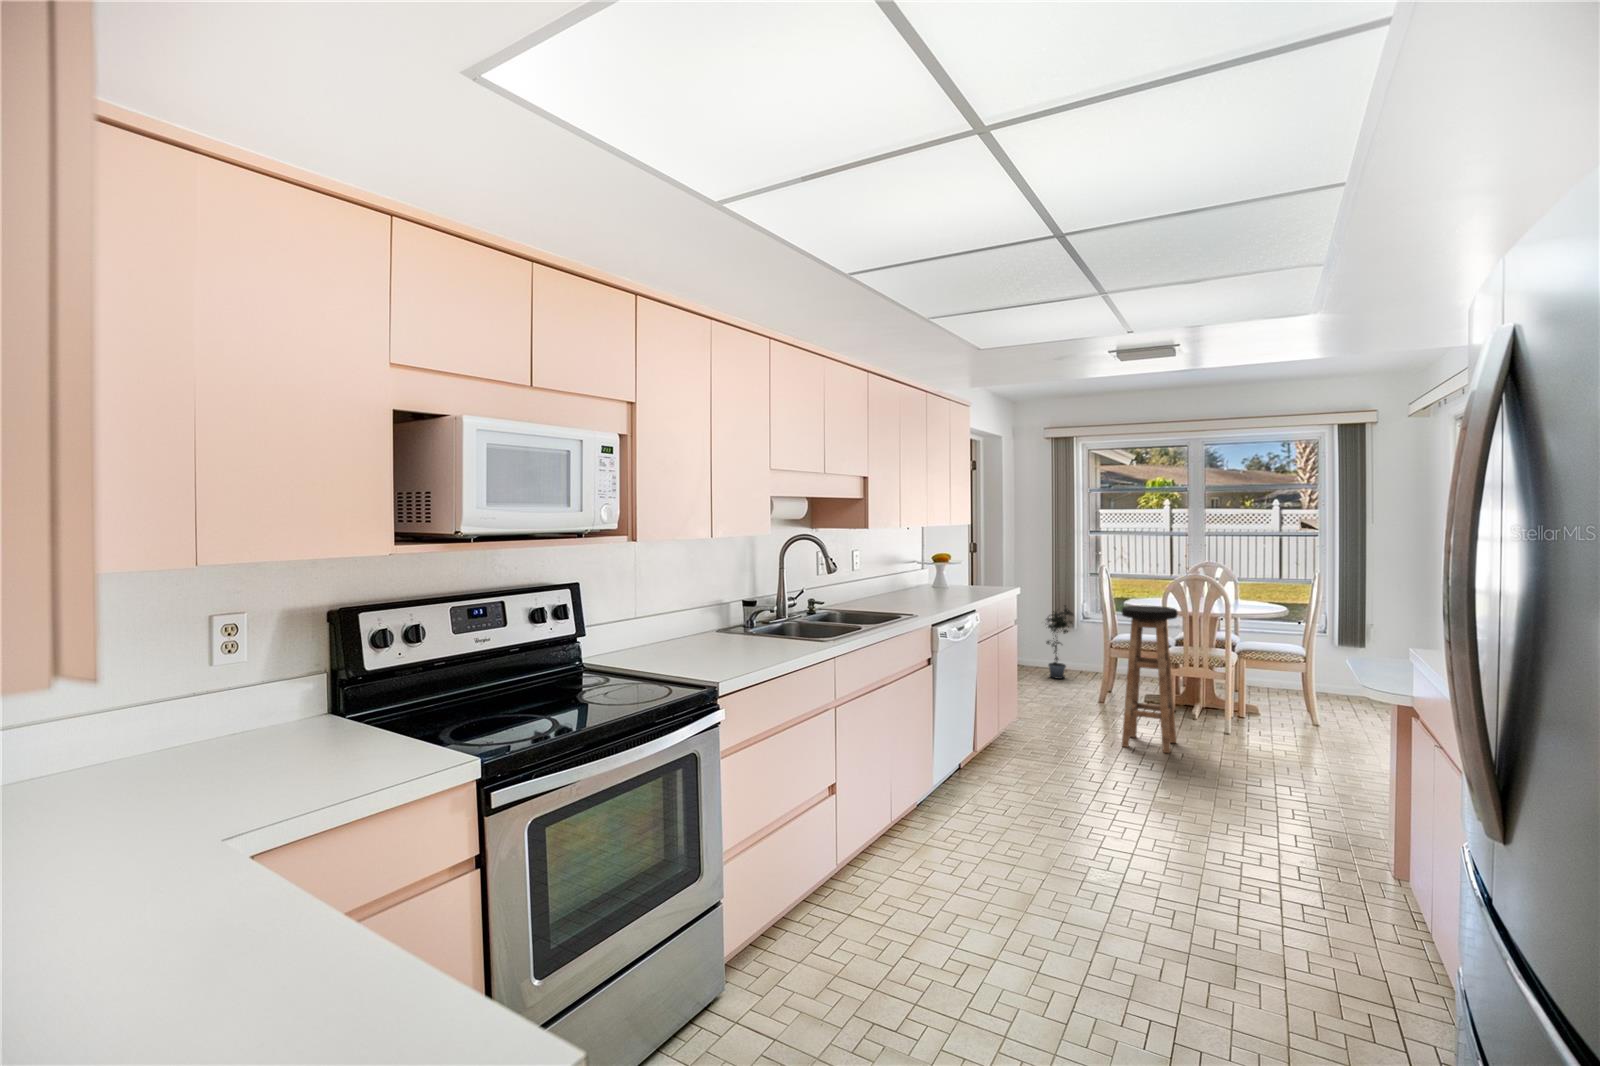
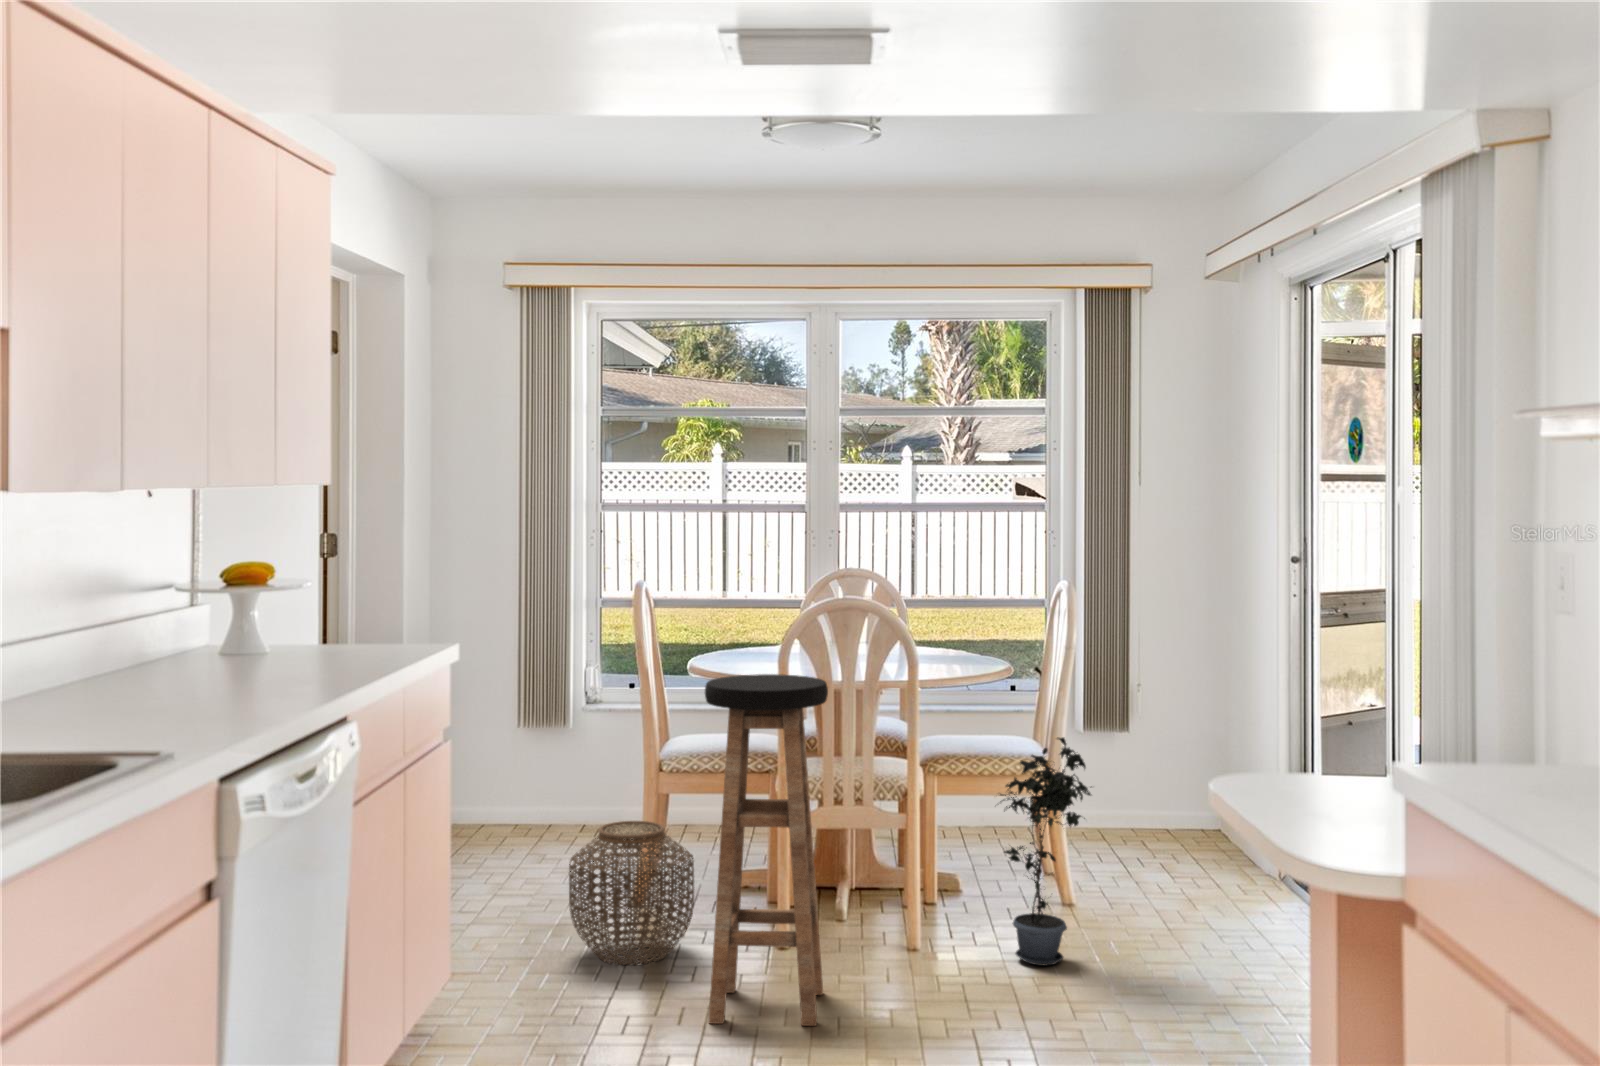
potted plant: present [1046,606,1073,679] -> present [1000,737,1091,966]
woven basket: none [1066,665,1121,723] -> present [569,821,694,965]

